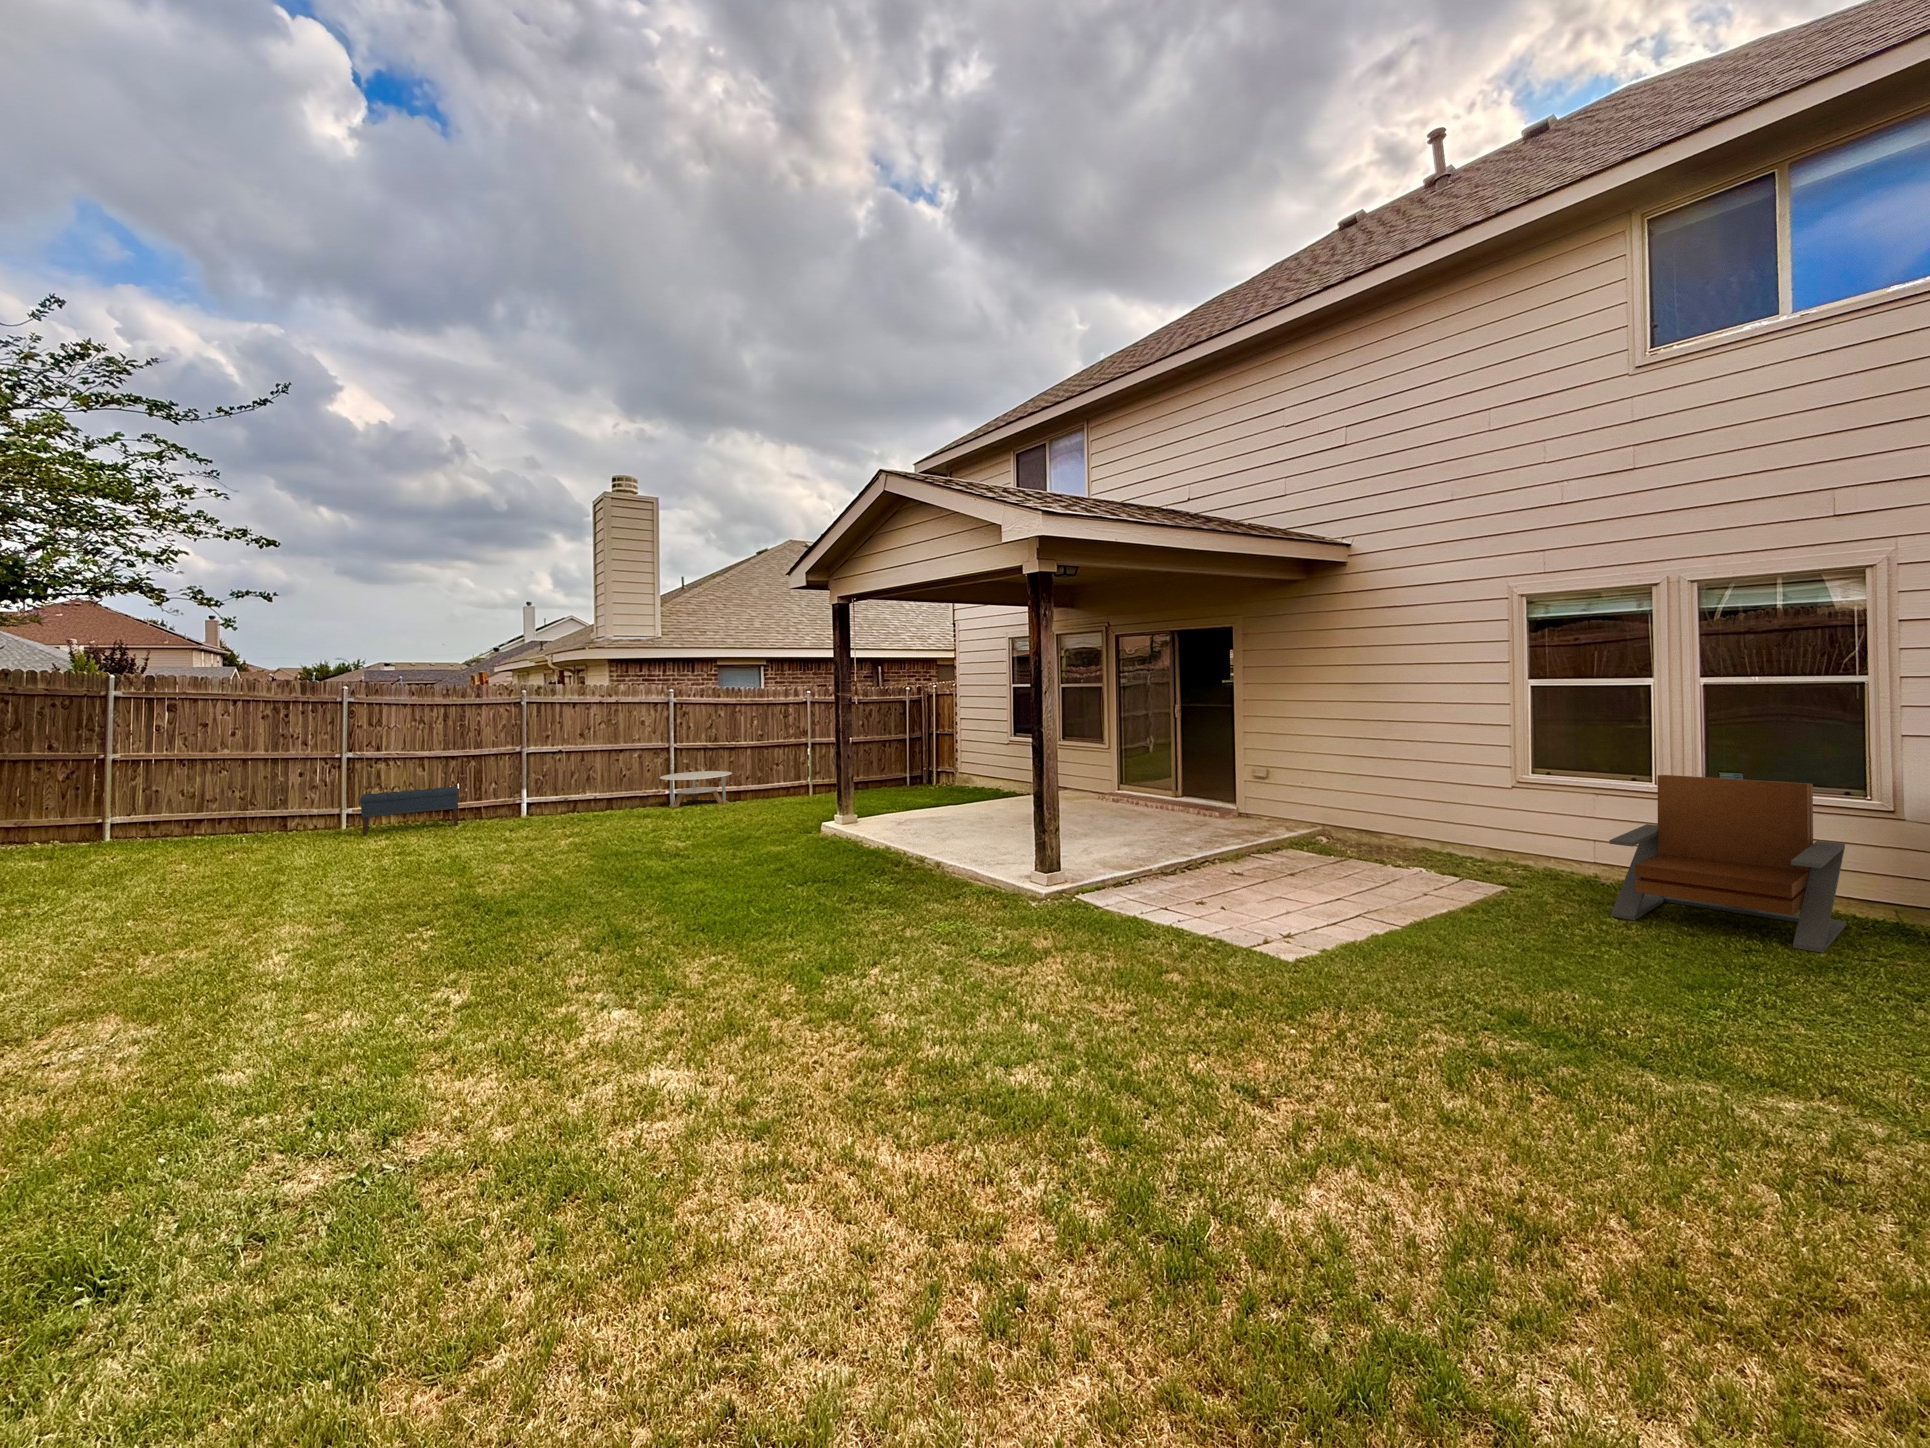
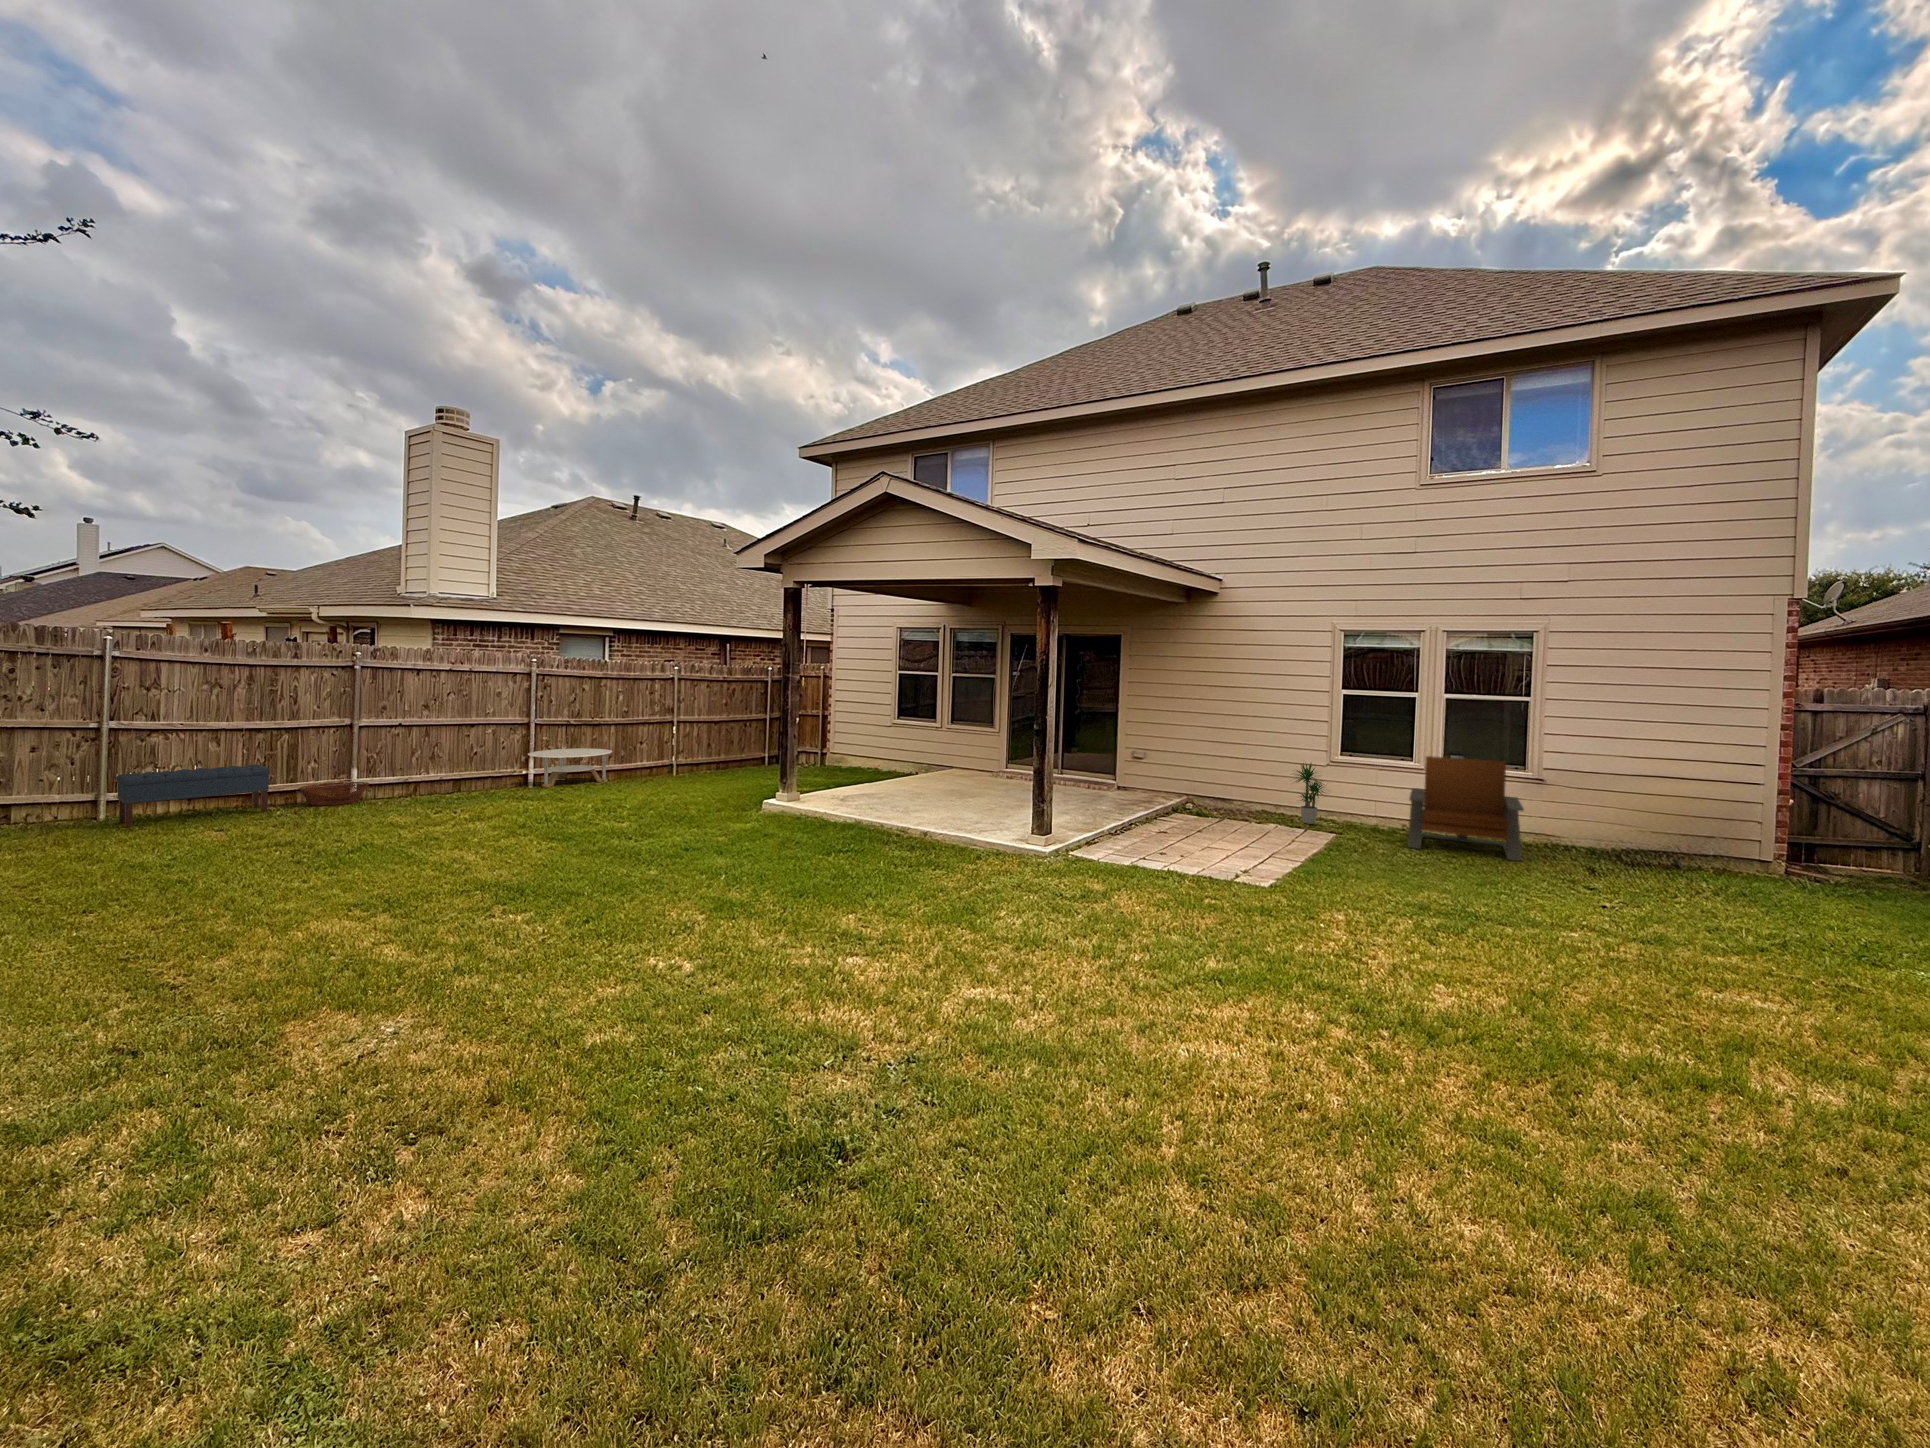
potted plant: none [1447,782,1516,873] -> present [1295,763,1324,824]
basket: none [481,801,534,821] -> present [298,782,369,806]

